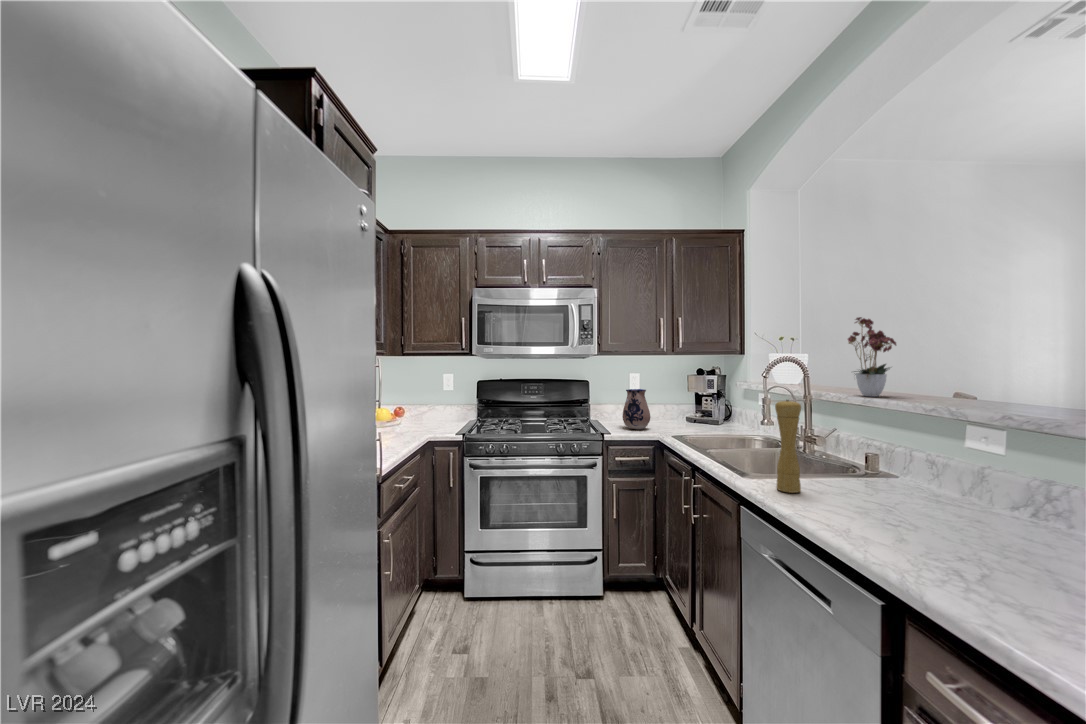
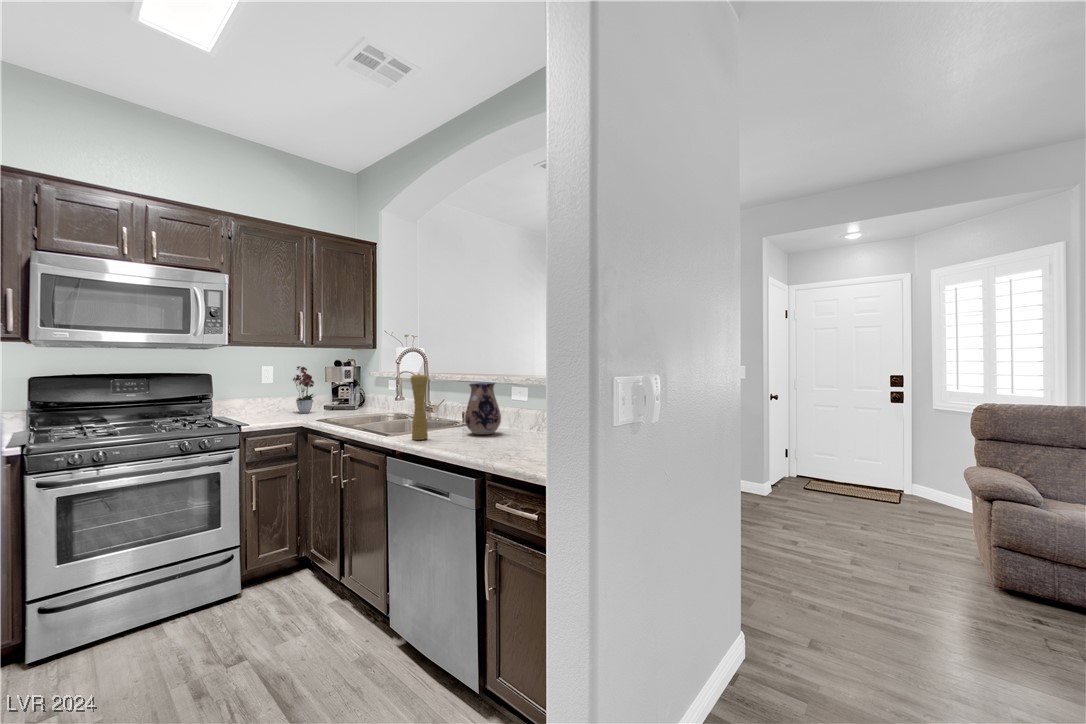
flower arrangement: present [847,317,896,397] -> present [293,366,314,413]
ceramic pitcher: present [623,389,650,429] -> present [465,383,501,435]

